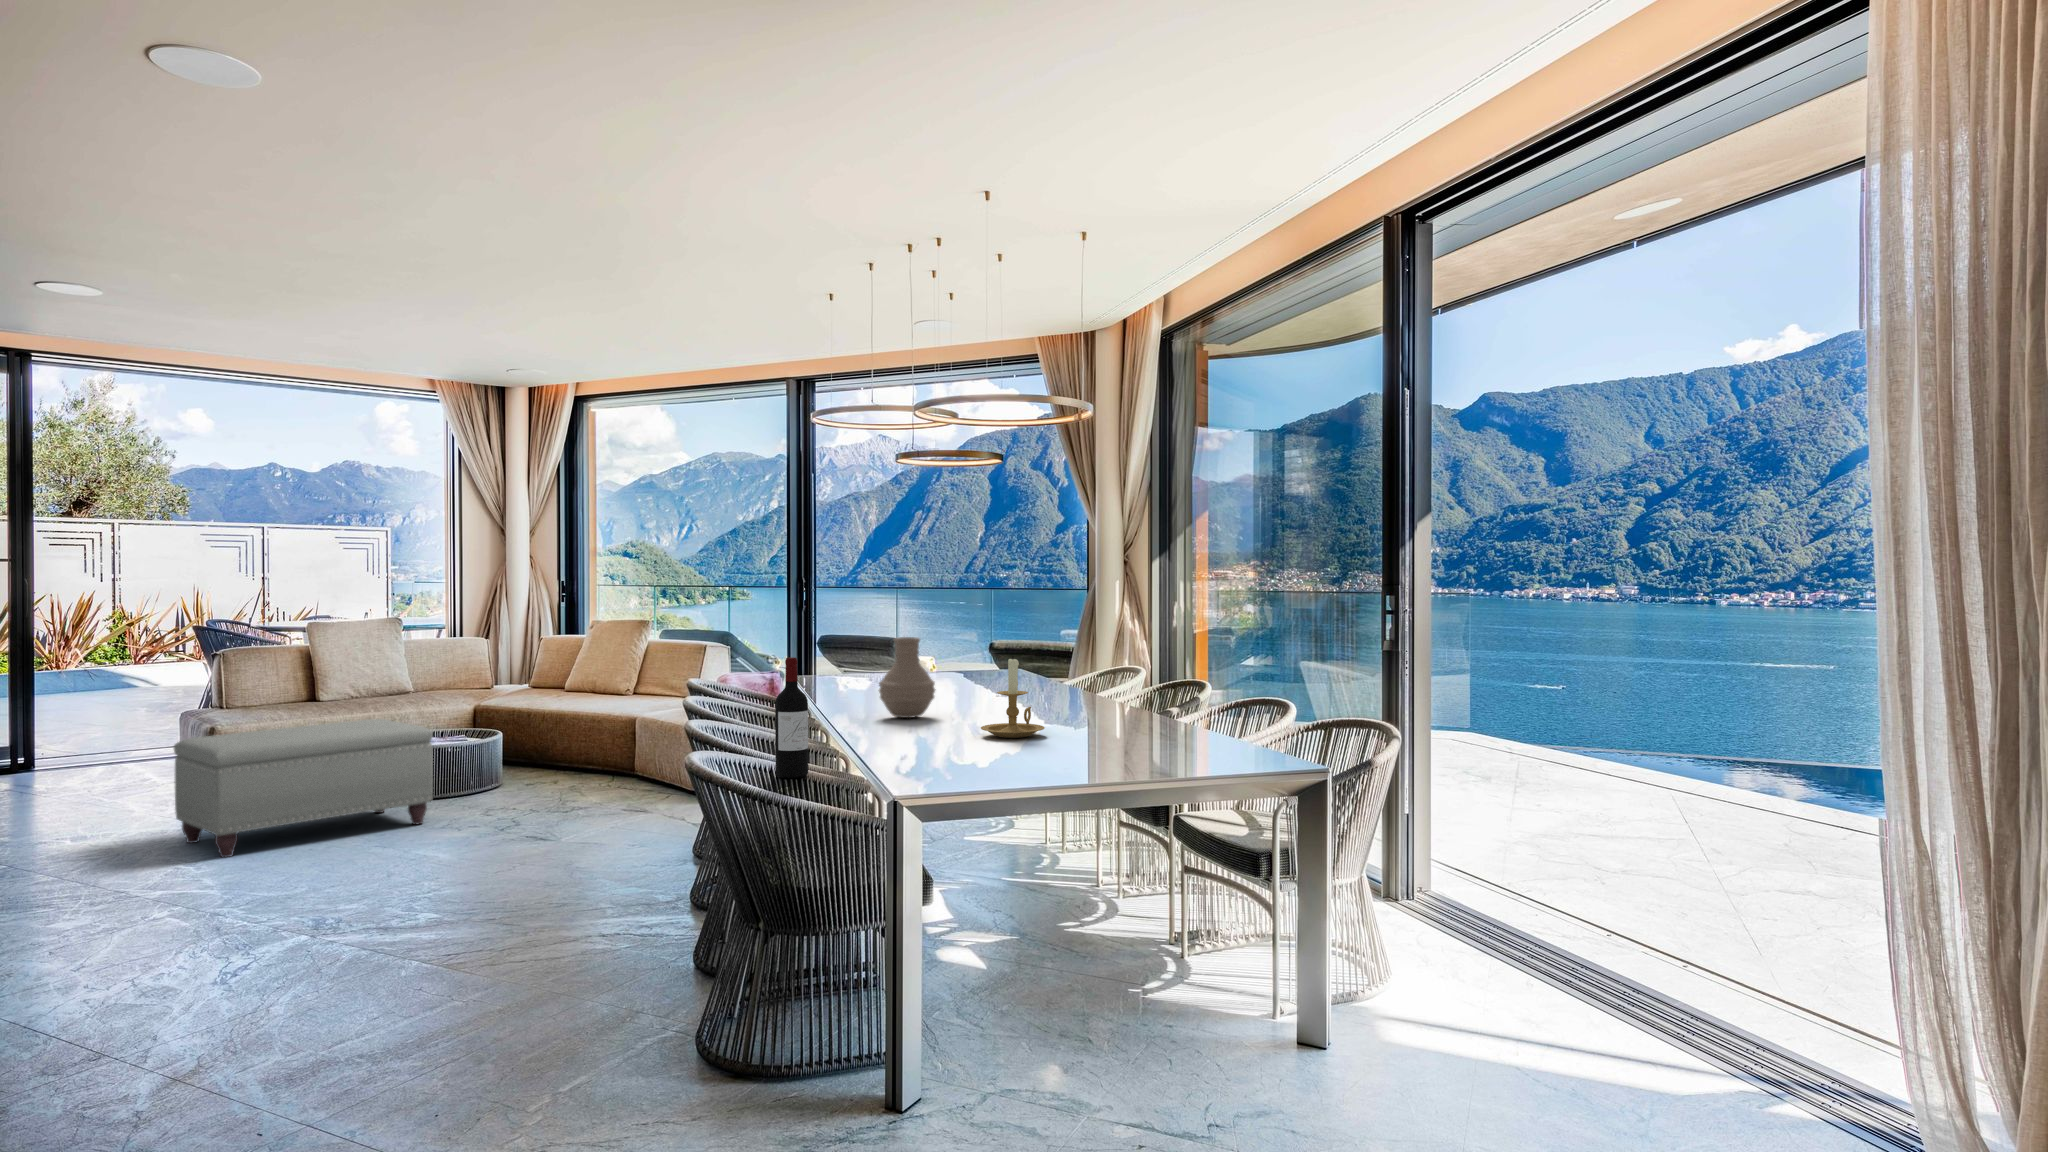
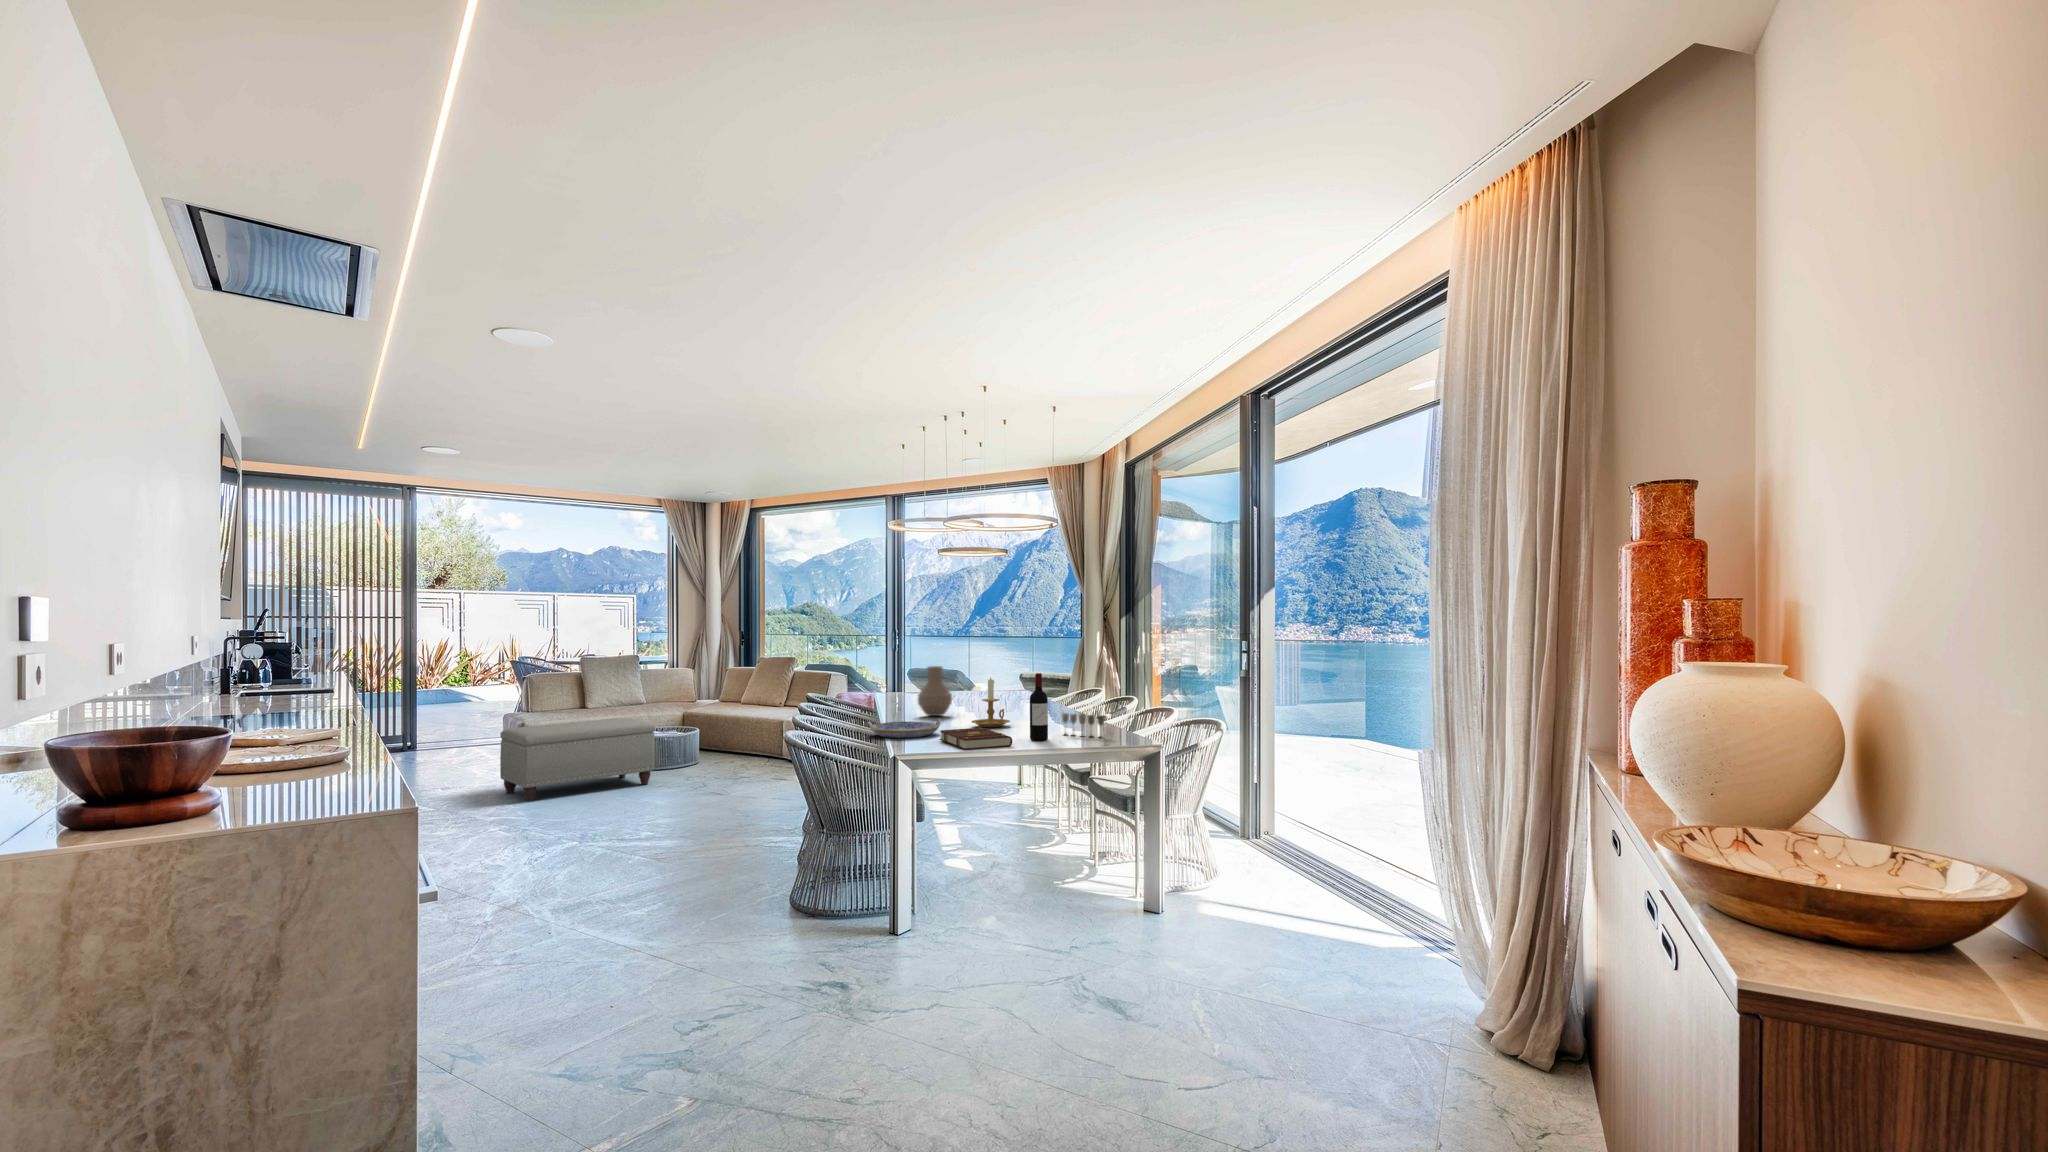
wine bottle: present [775,657,808,778] -> present [1030,673,1048,741]
wine glass: none [1144,716,1219,757] -> present [1062,713,1104,738]
serving tray: none [817,726,941,759] -> present [868,719,941,738]
book: none [946,741,1079,782] -> present [940,727,1012,750]

